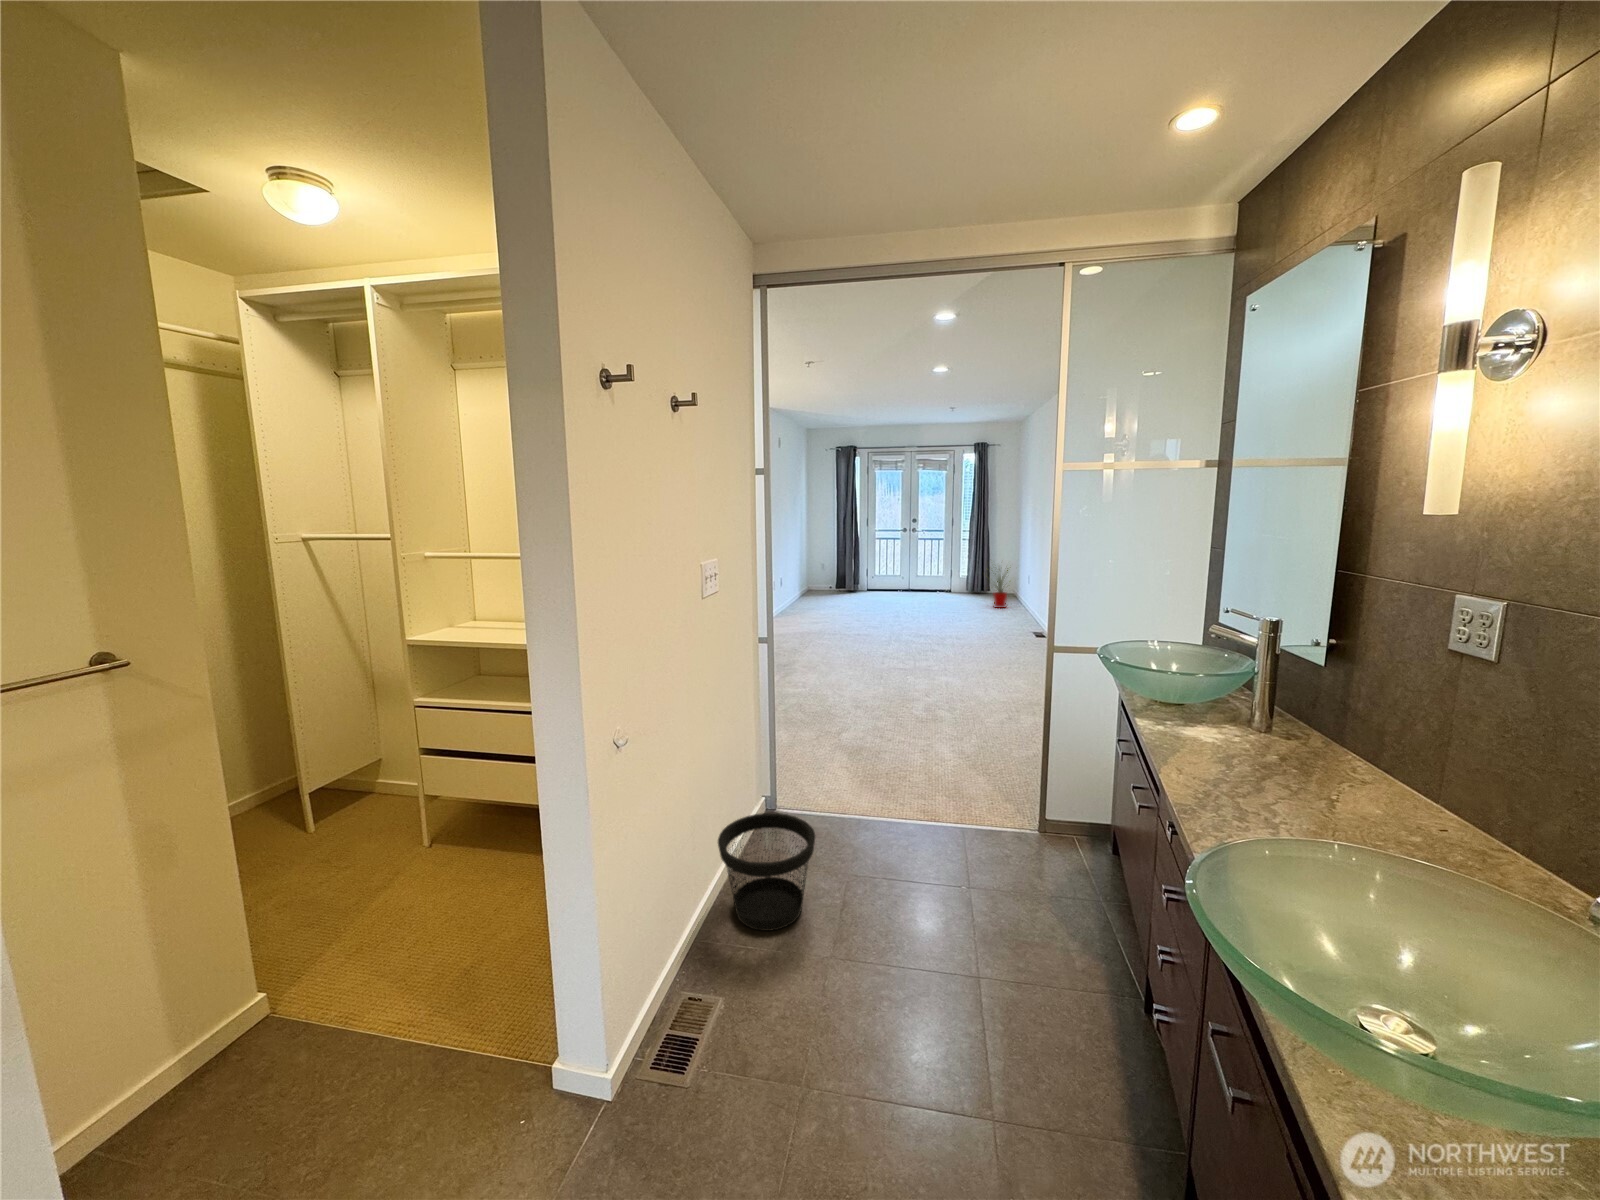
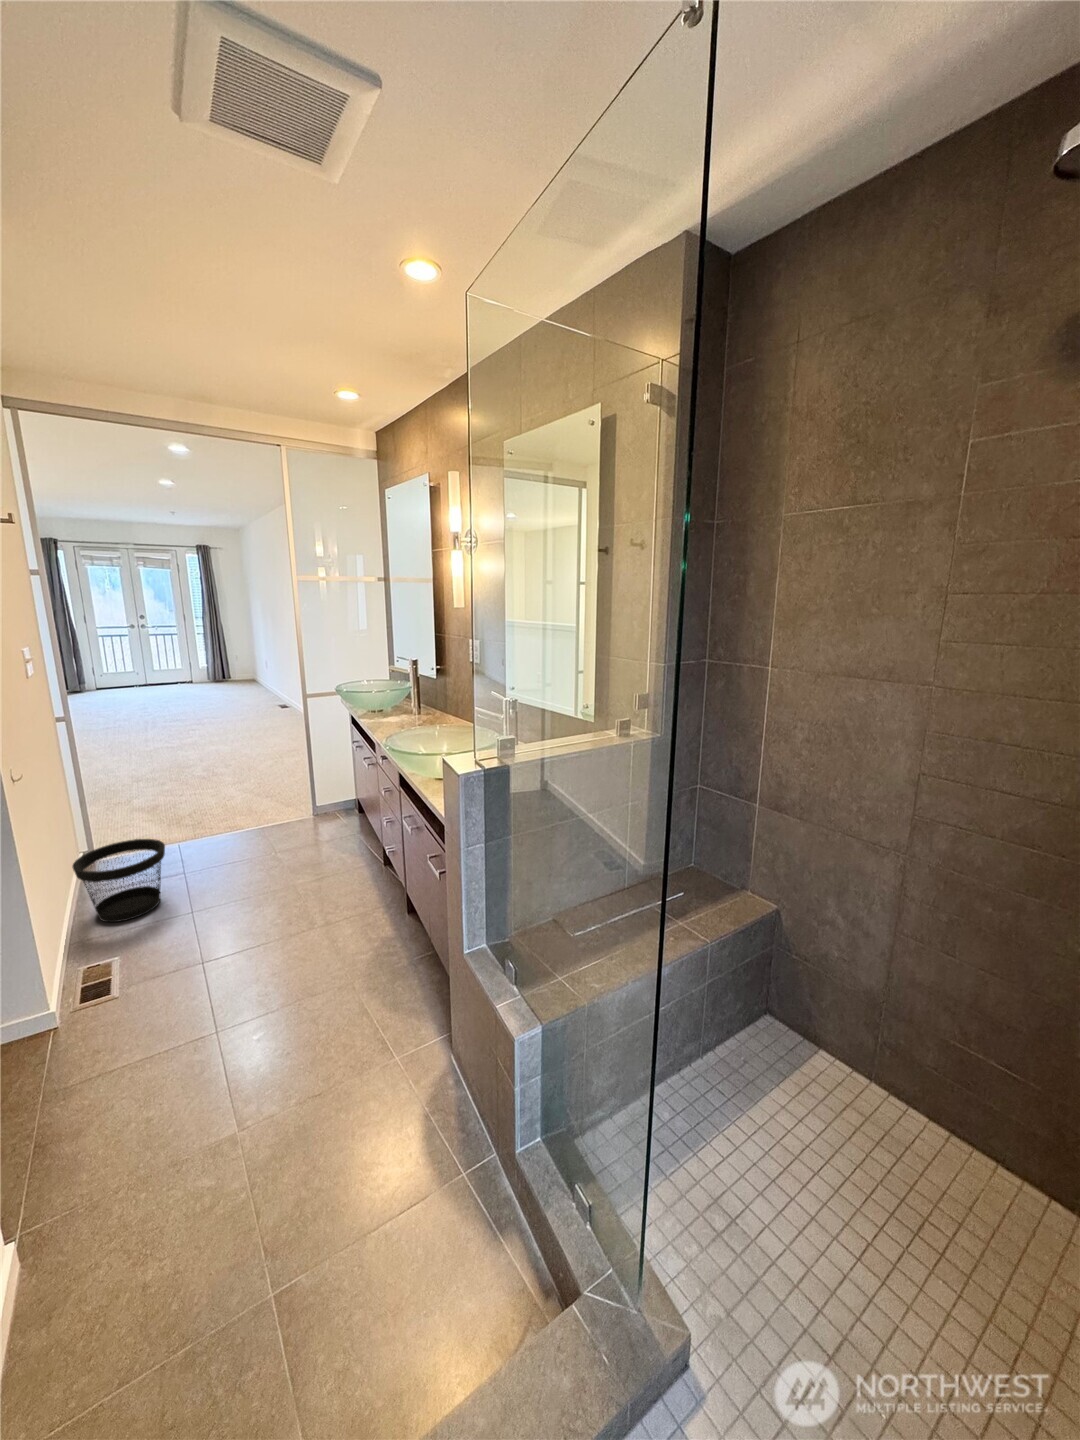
house plant: present [993,570,1008,608] -> none [223,649,258,690]

